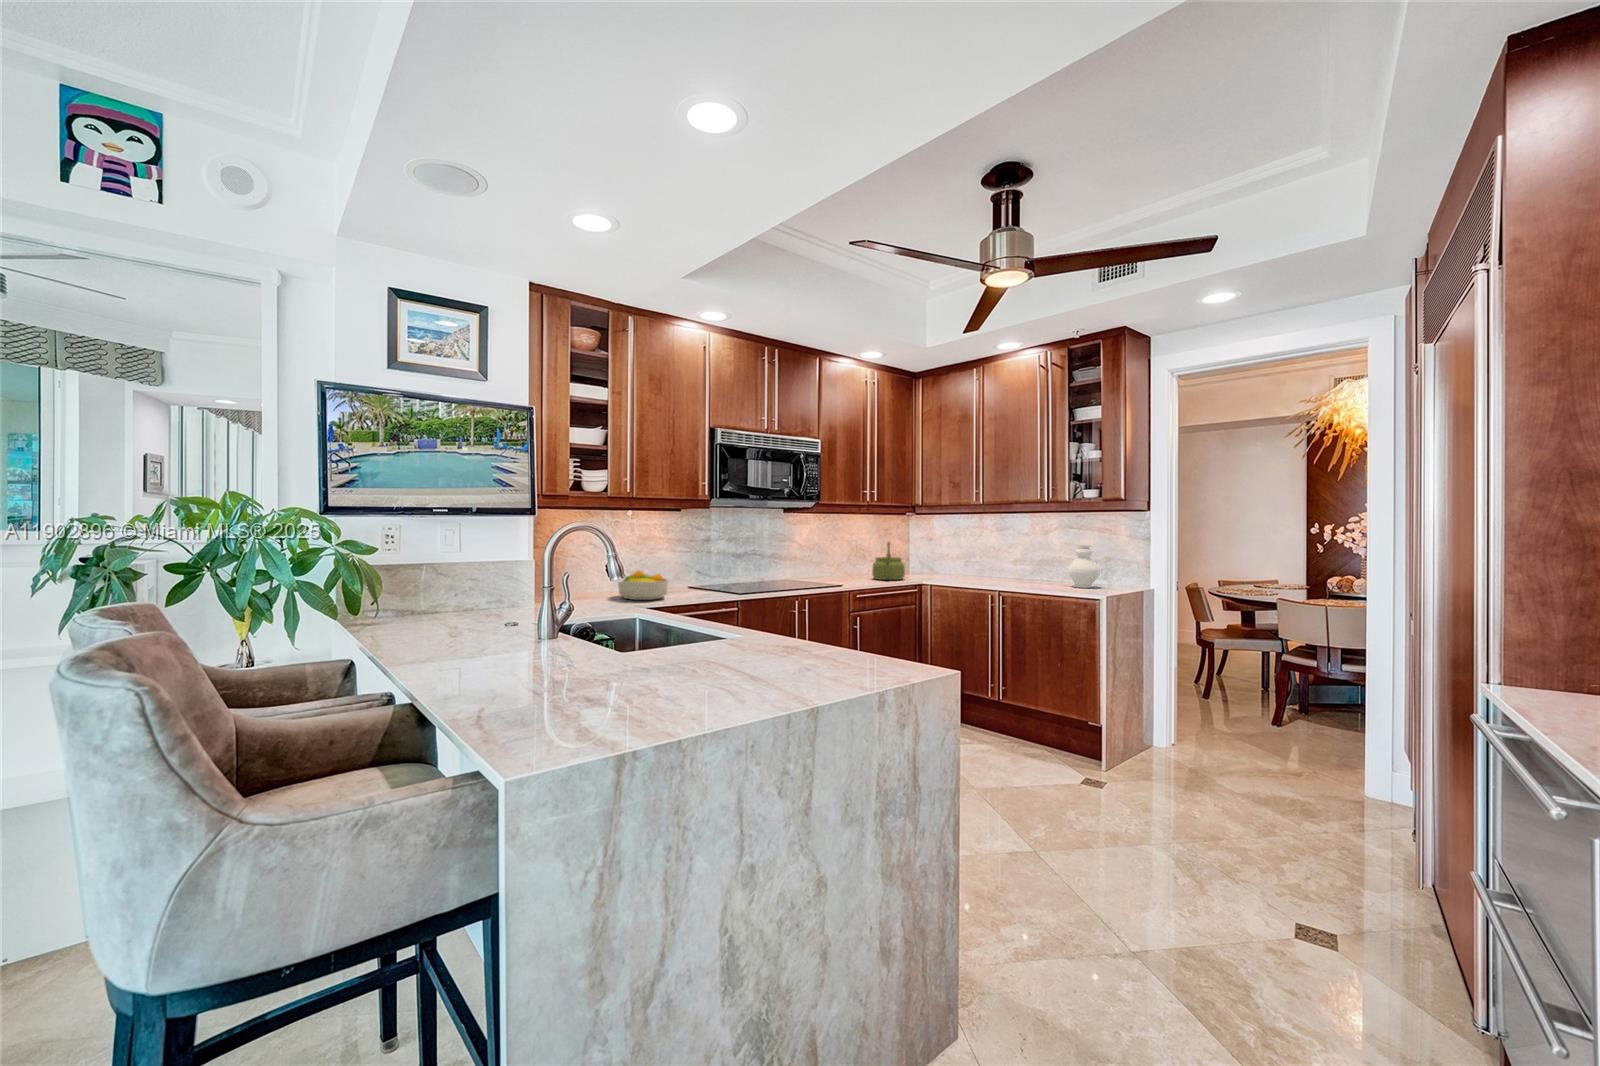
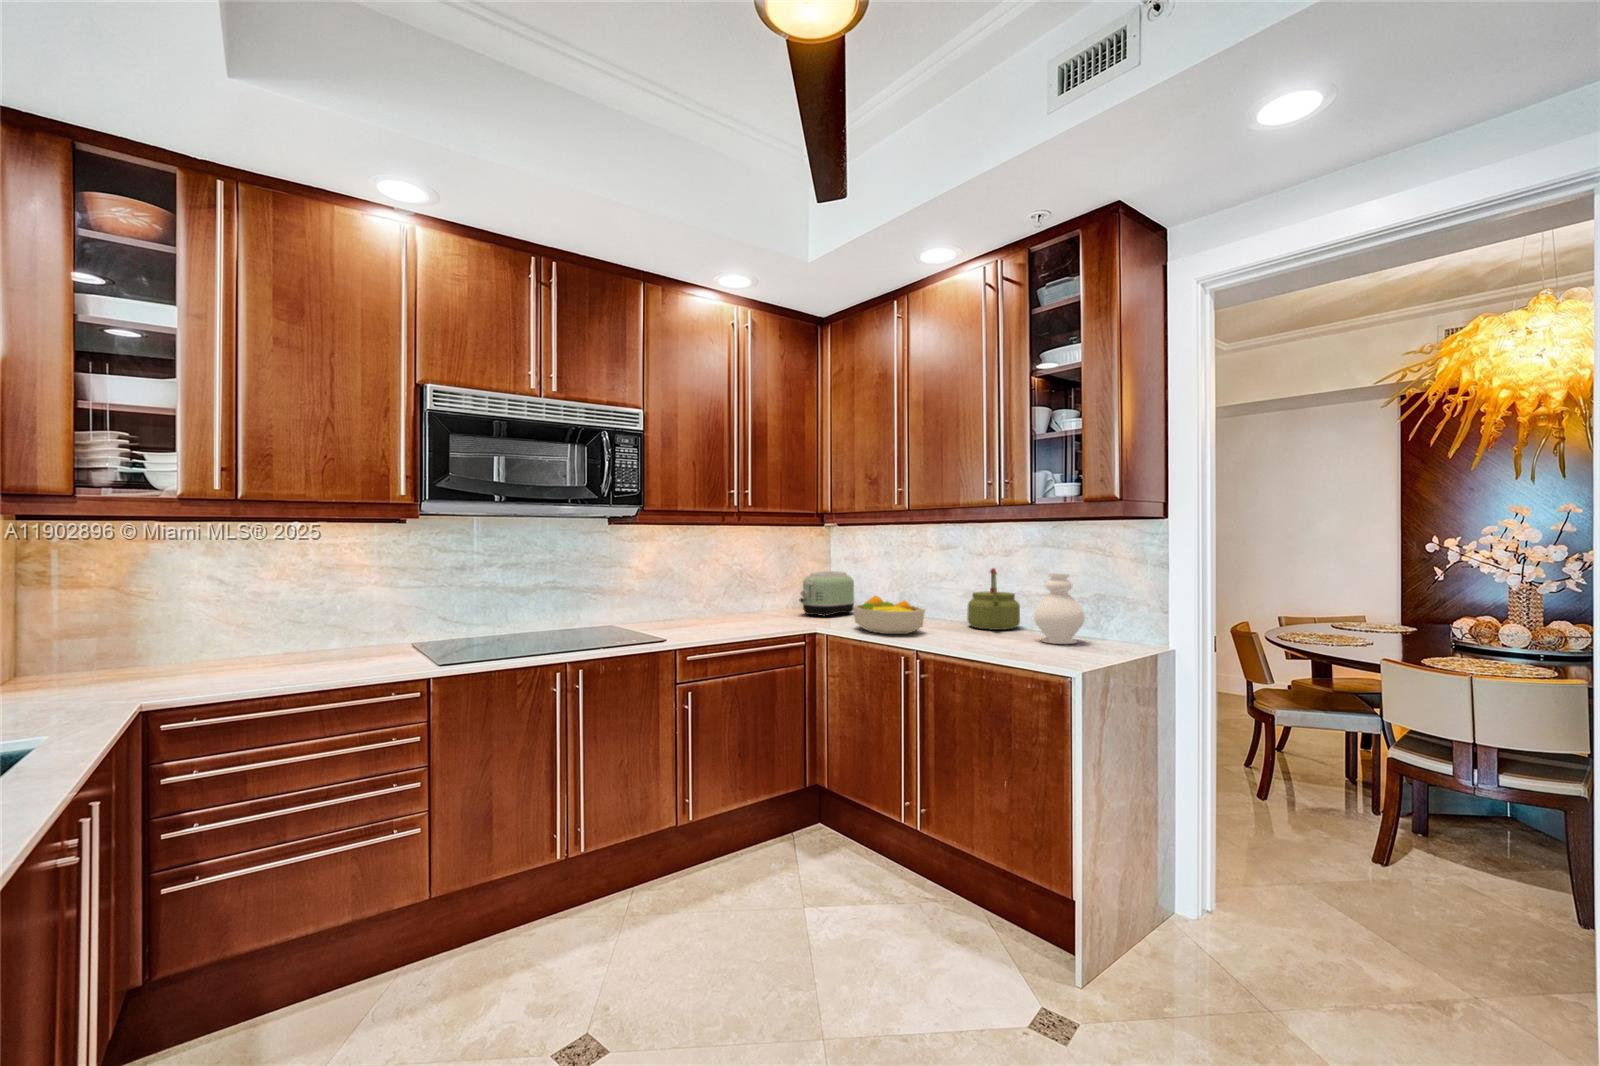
kettle: present [872,542,905,580] -> present [967,568,1020,630]
toaster: none [904,547,939,576] -> present [799,571,854,617]
fruit bowl: present [618,570,668,600] -> present [853,595,925,634]

